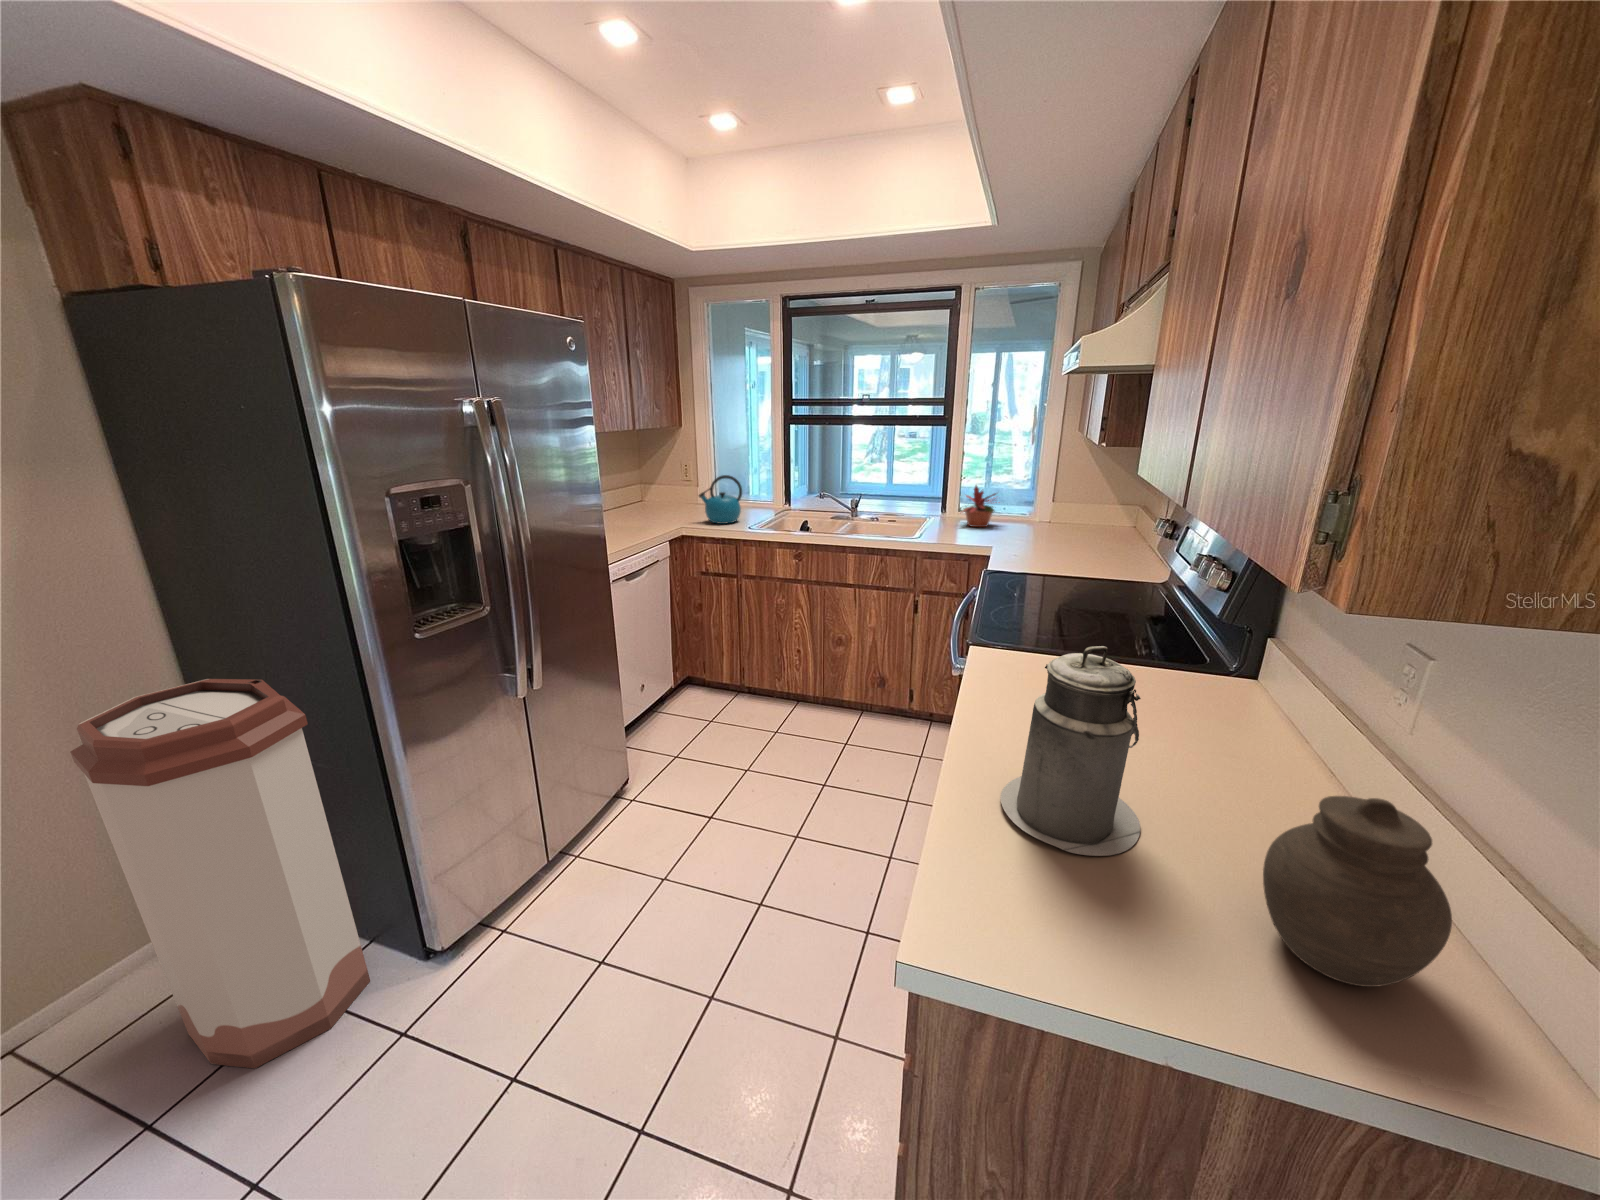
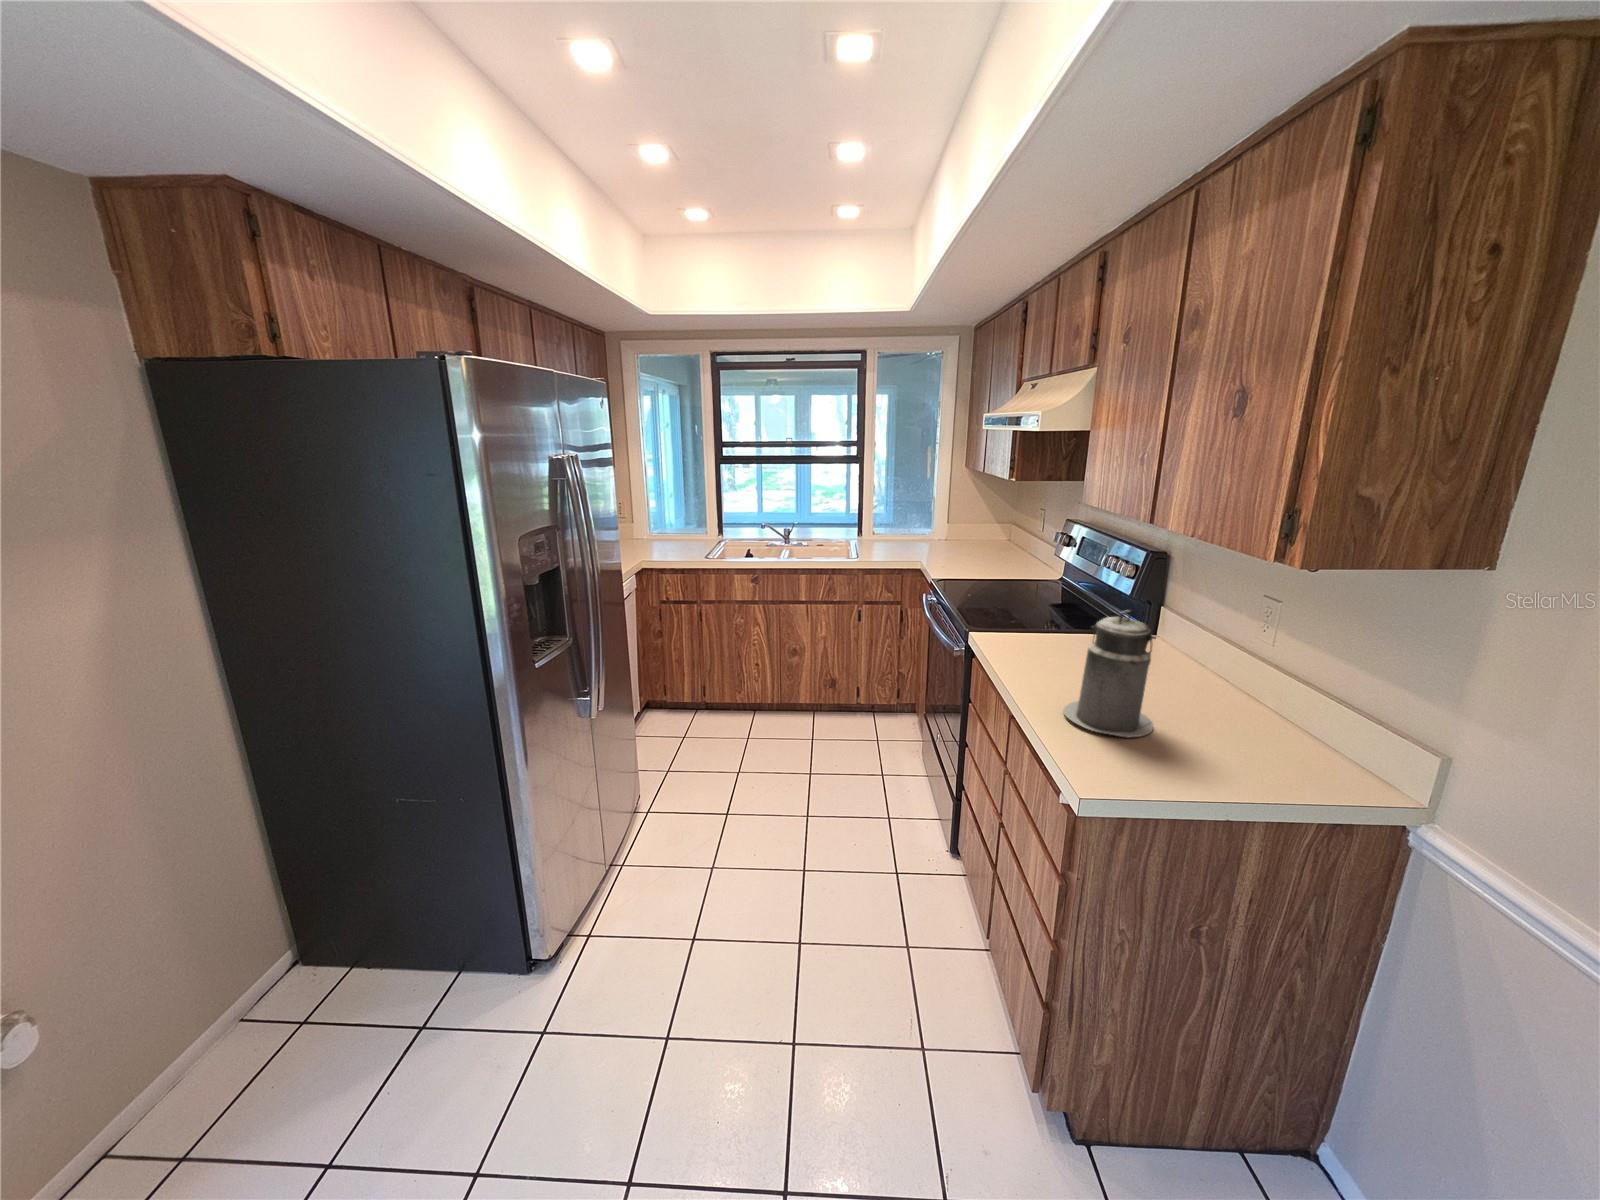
kettle: present [699,475,742,524] -> none [651,511,691,555]
potted plant: present [961,485,996,527] -> none [878,511,916,547]
trash can: present [70,679,370,1068] -> none [231,721,481,1104]
jar: present [1263,796,1452,987] -> none [1235,669,1328,768]

